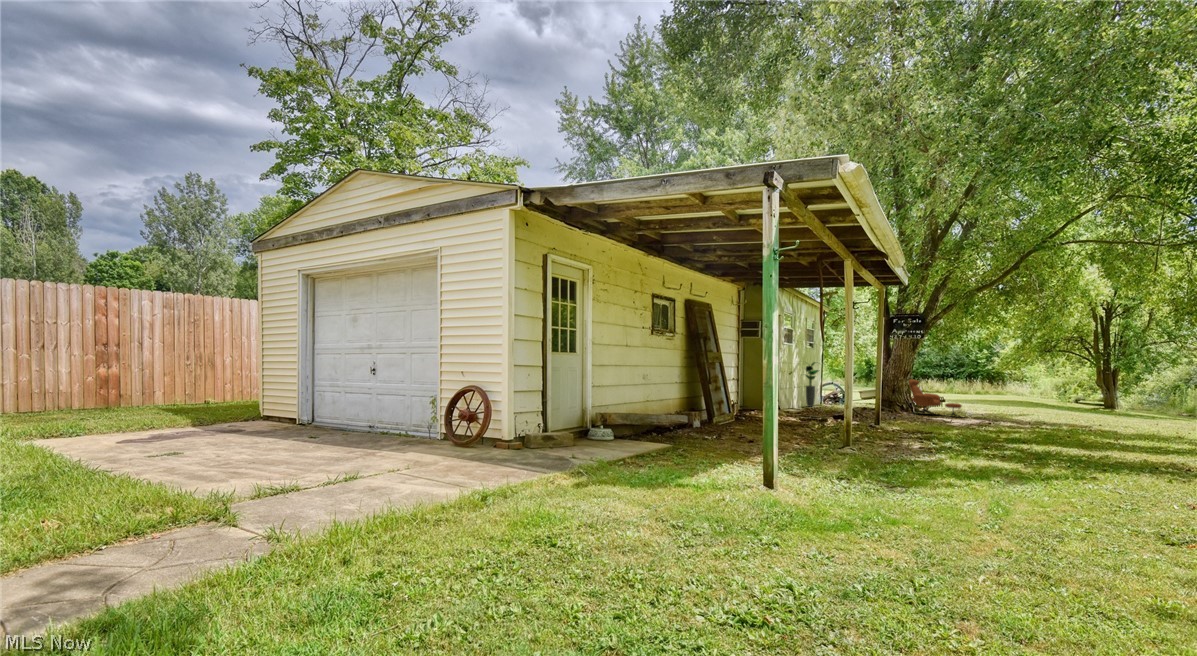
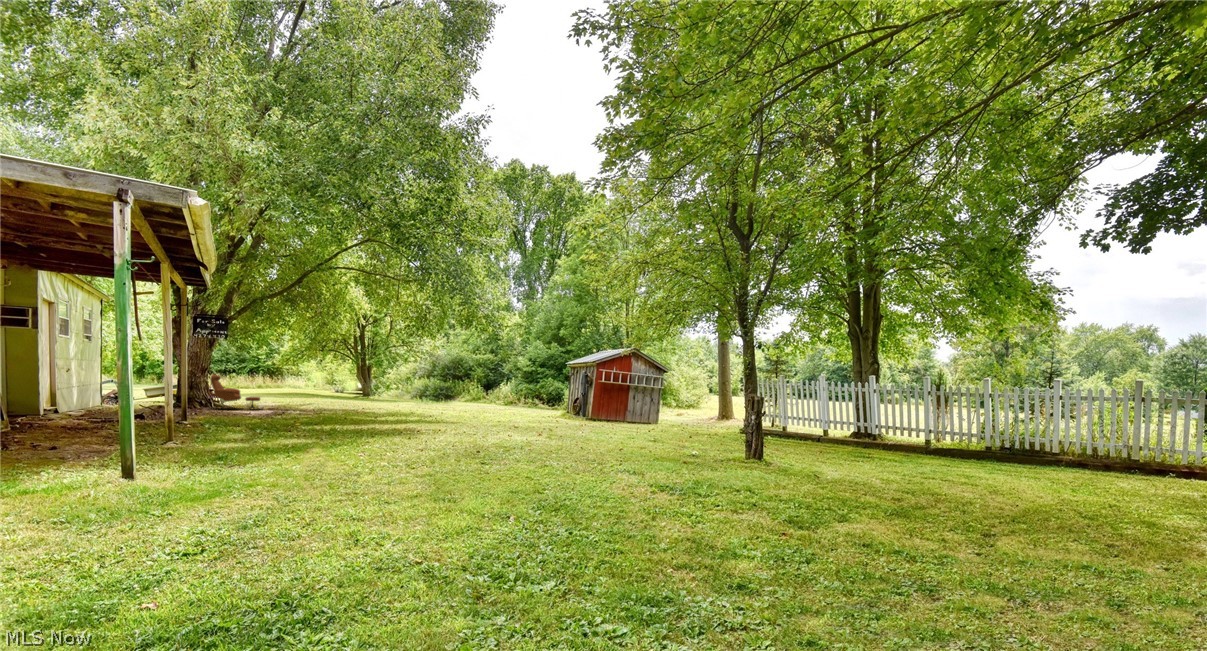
potted plant: present [806,362,818,407] -> none [71,353,104,409]

